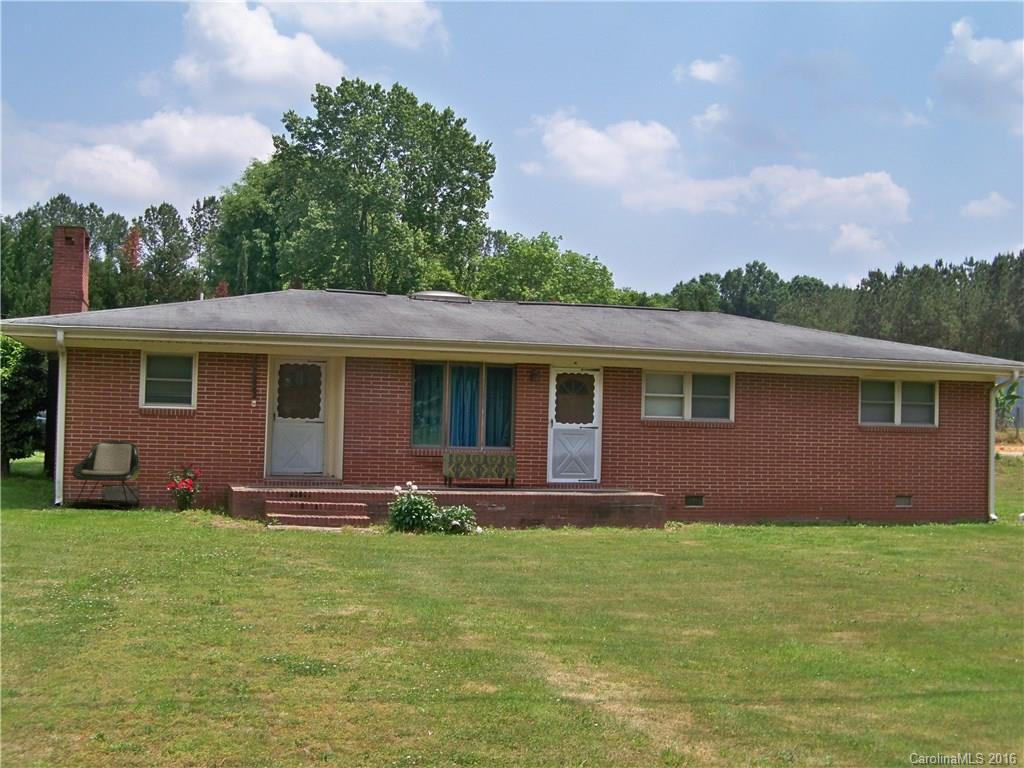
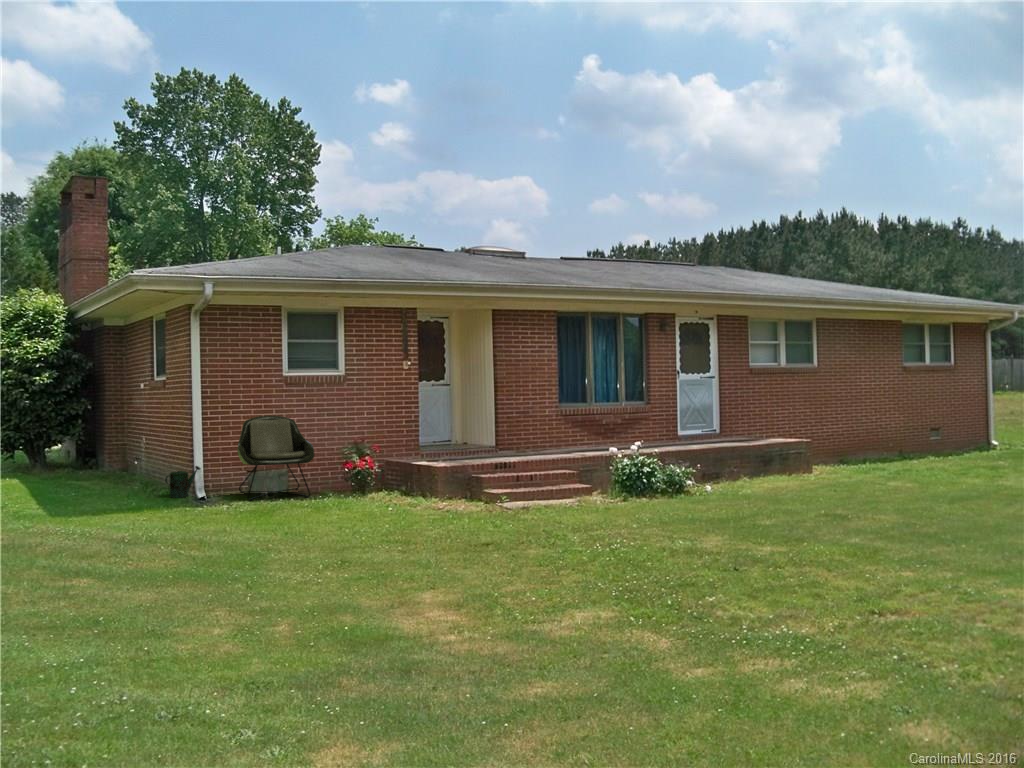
bench: present [443,452,517,489] -> none [590,407,668,446]
watering can: none [24,479,60,504] -> present [165,466,200,498]

